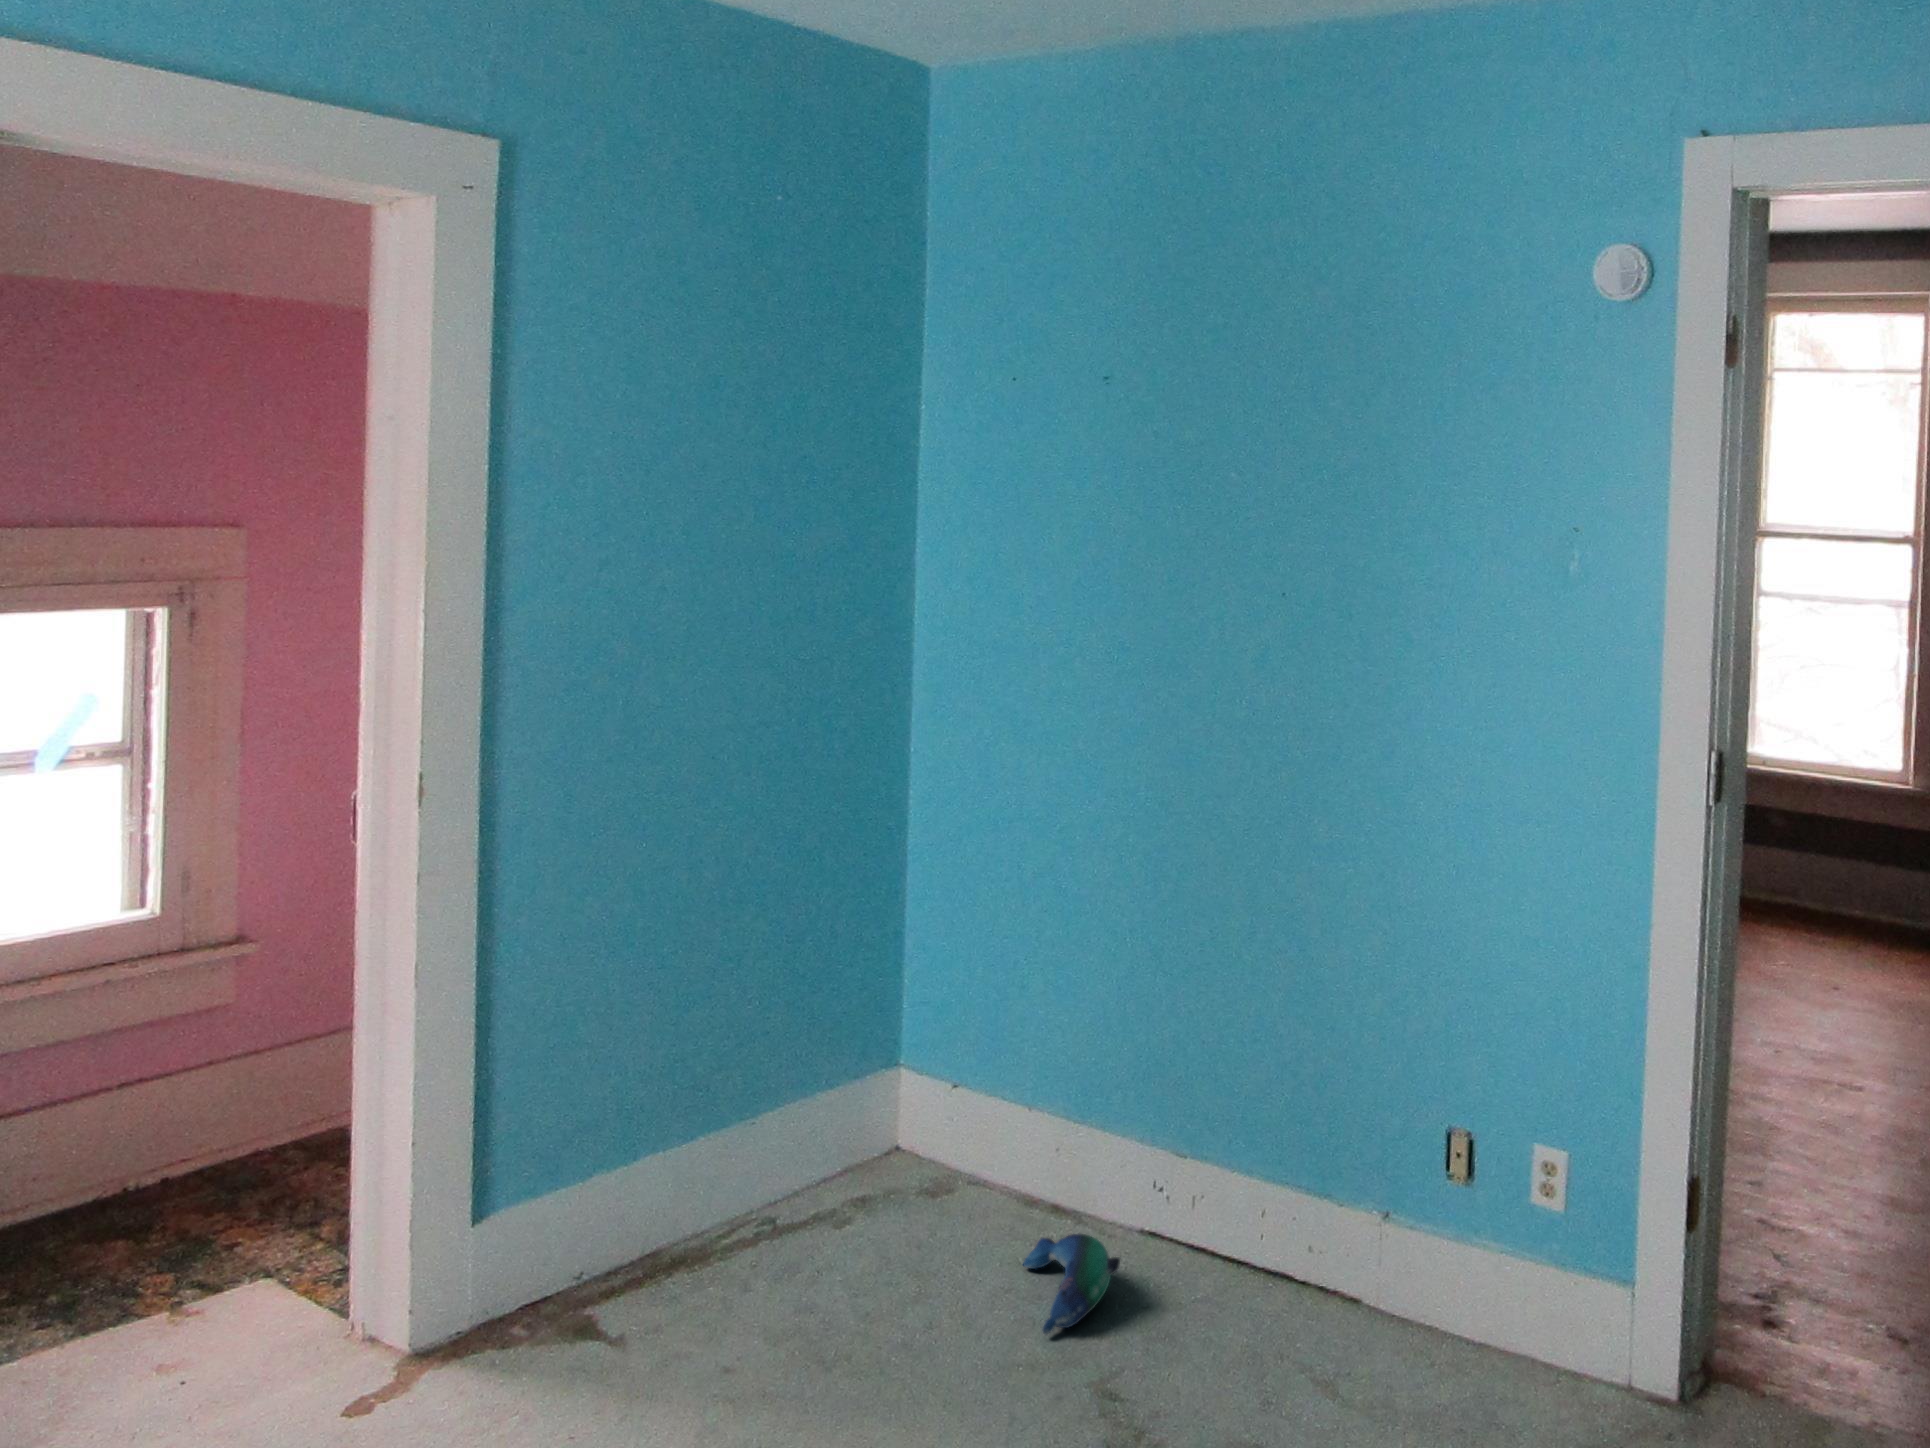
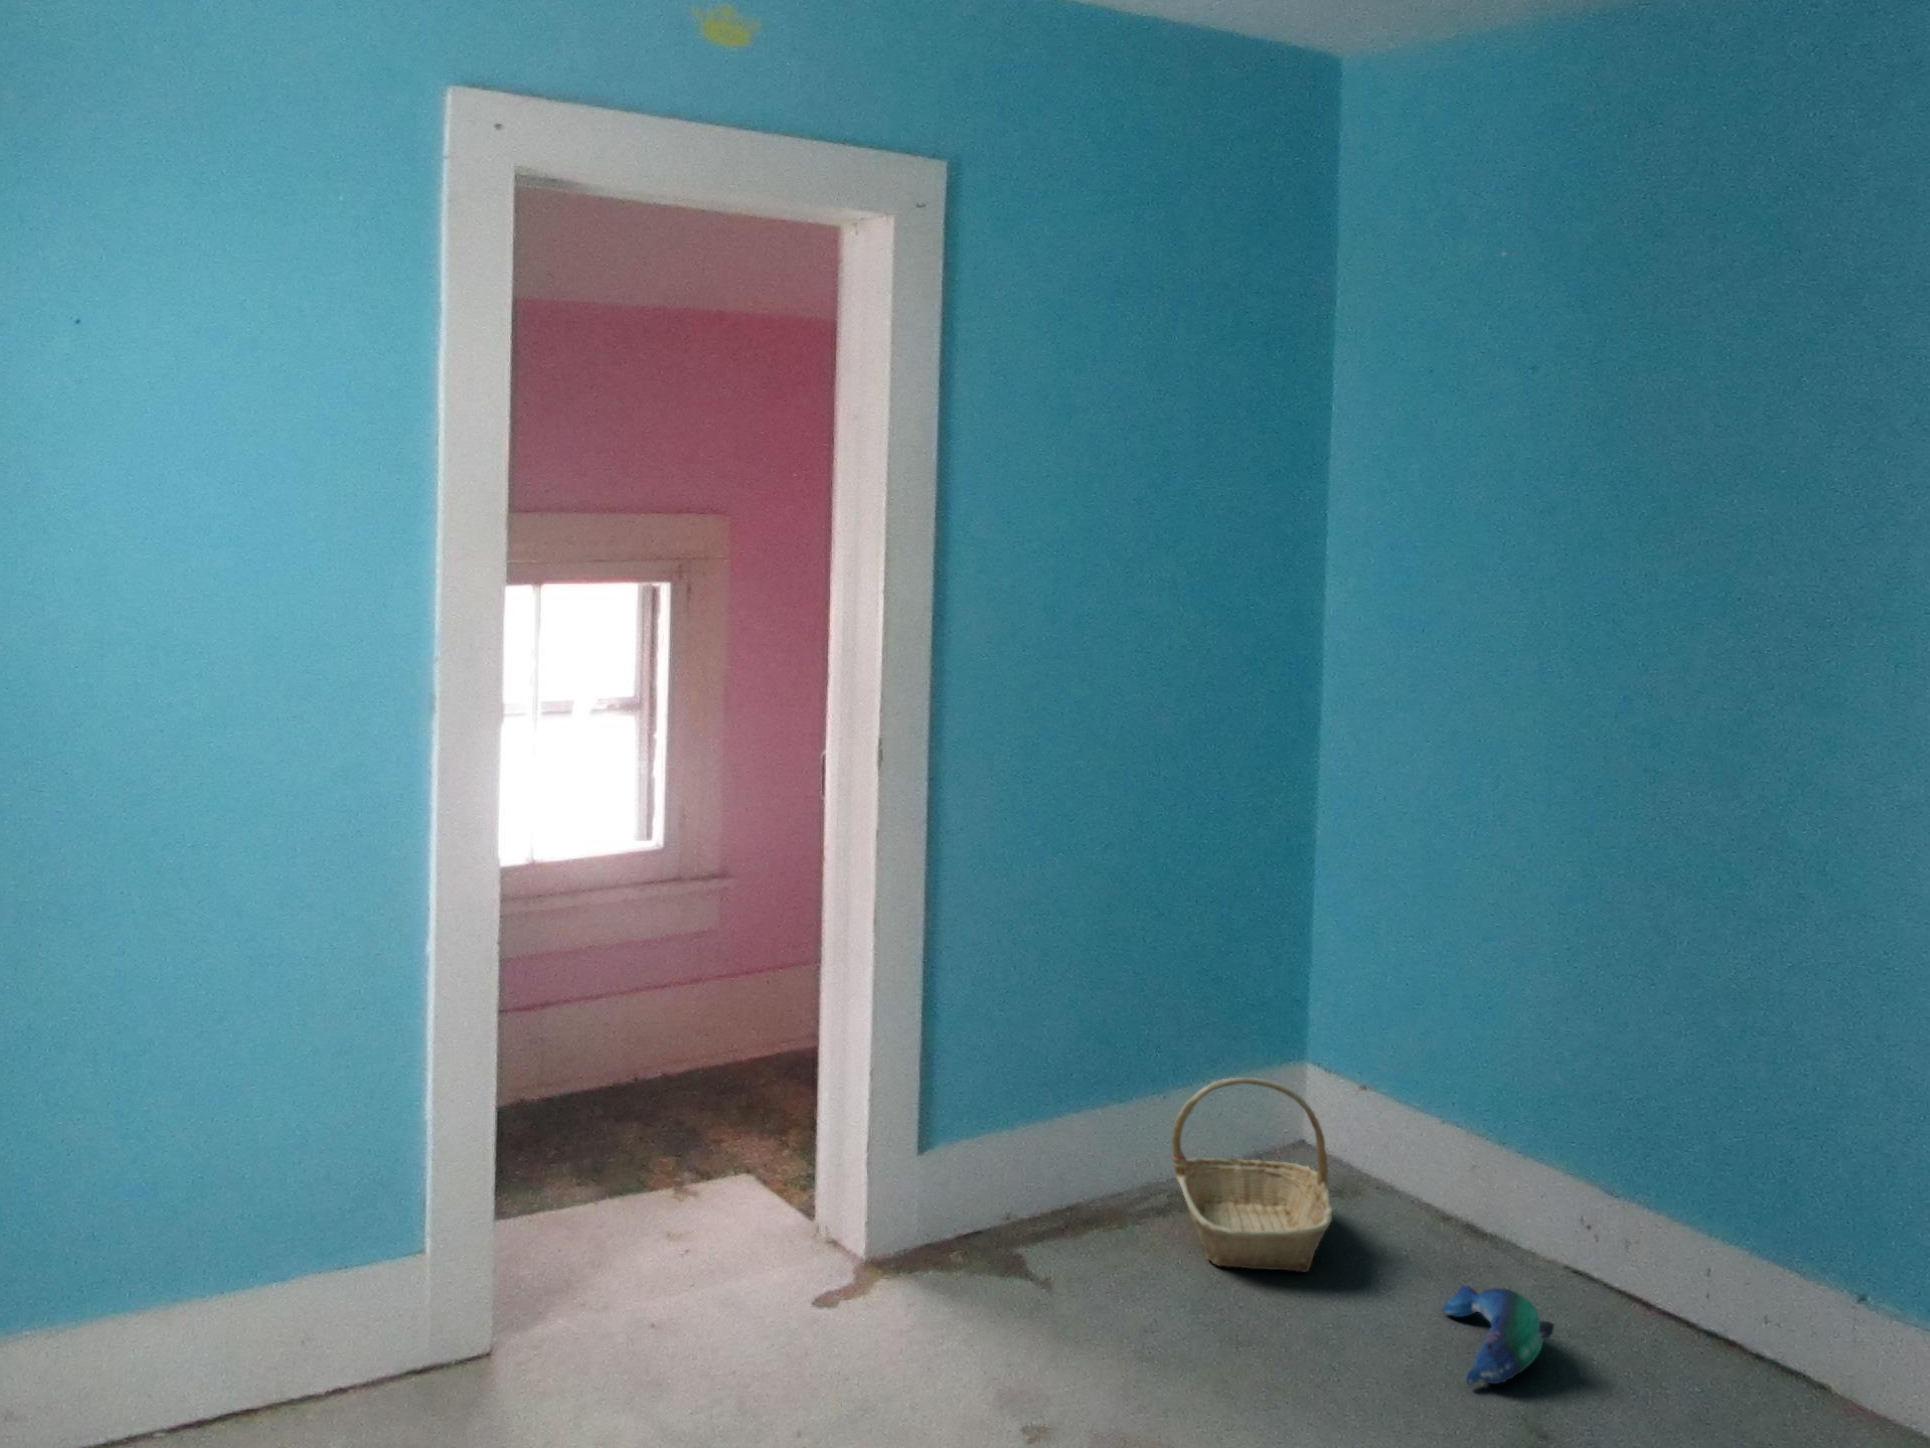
basket: none [761,1074,922,1269] -> present [1172,1078,1333,1272]

